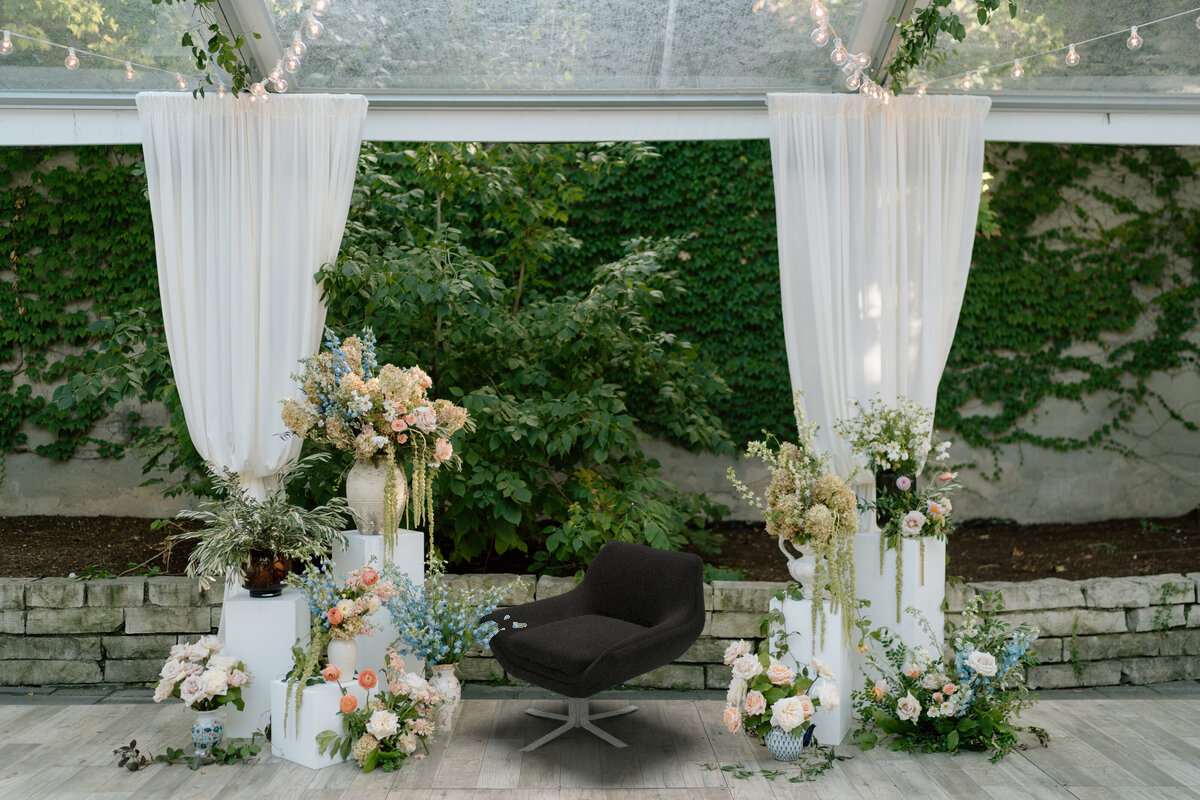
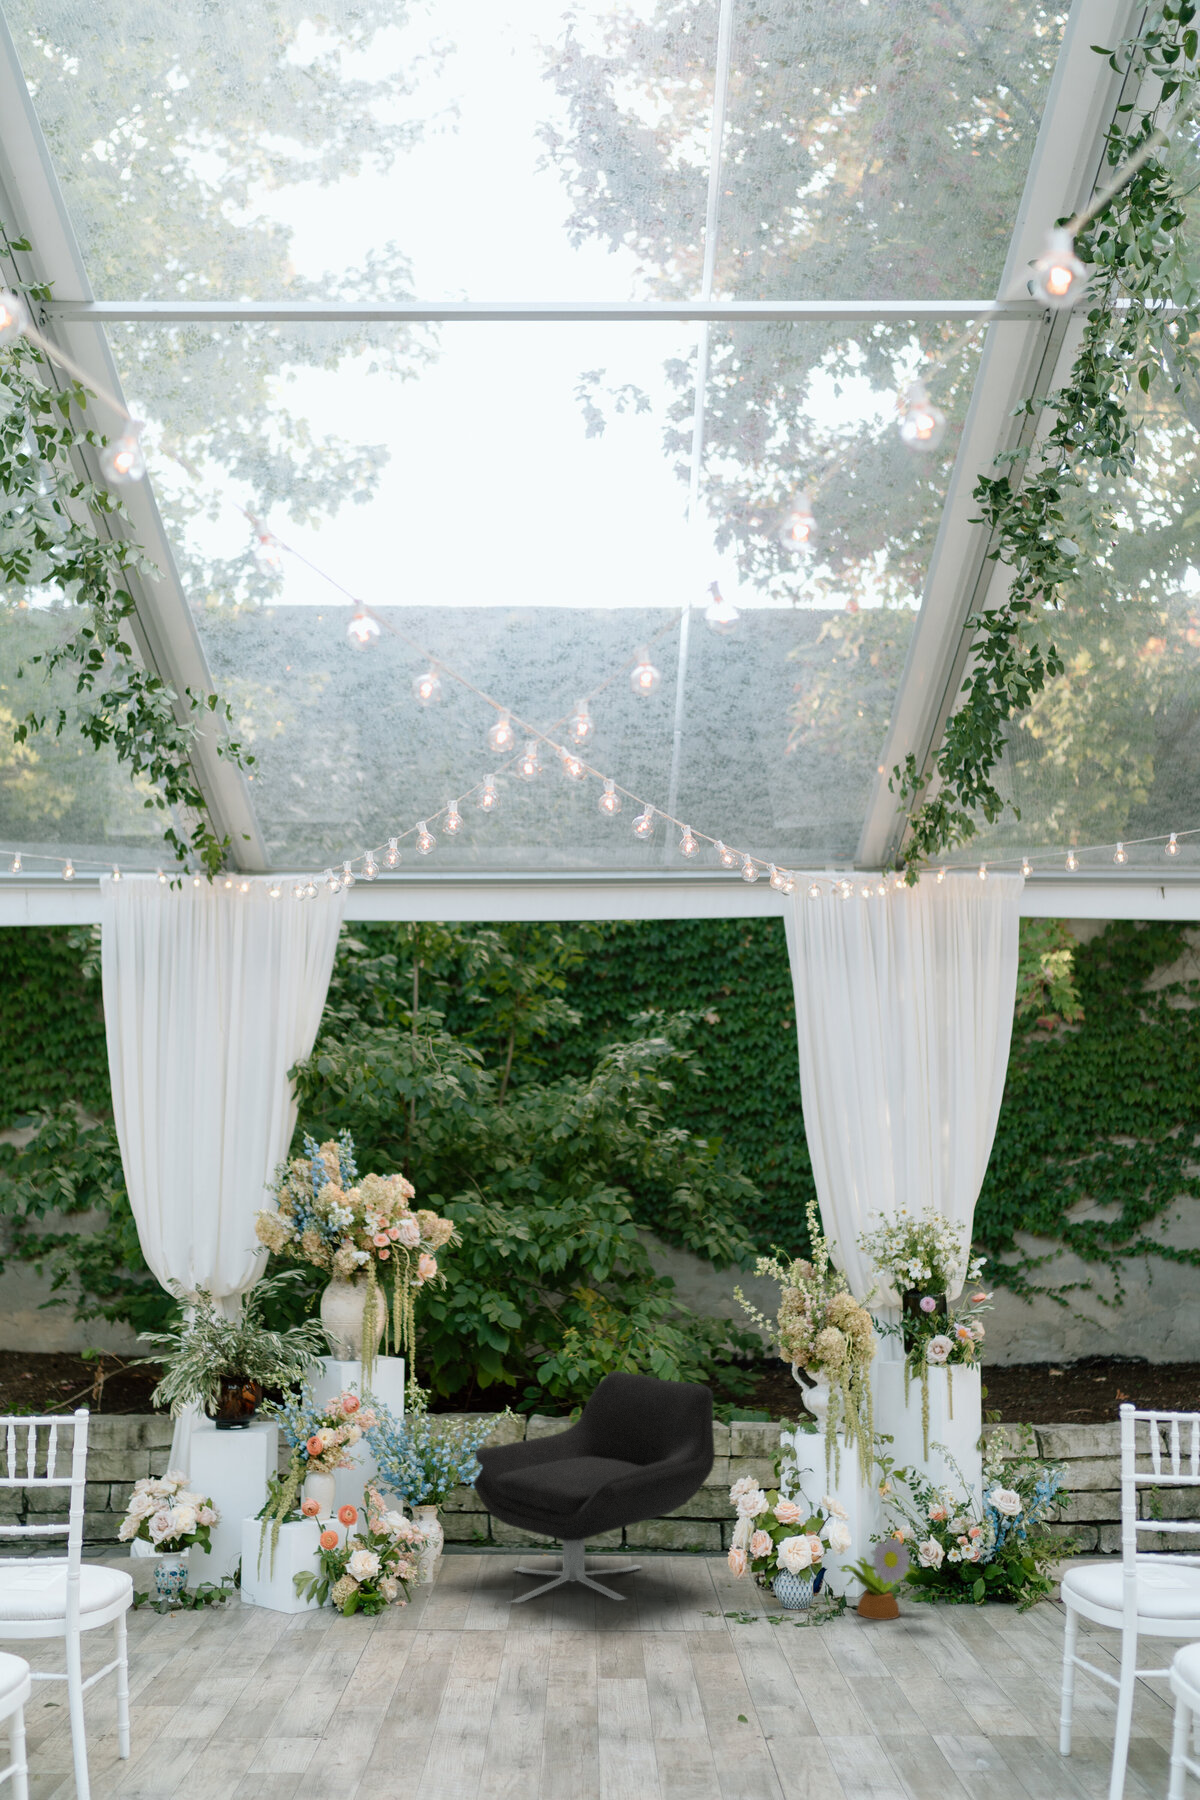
decorative plant: none [822,697,900,771] -> present [841,1536,919,1620]

